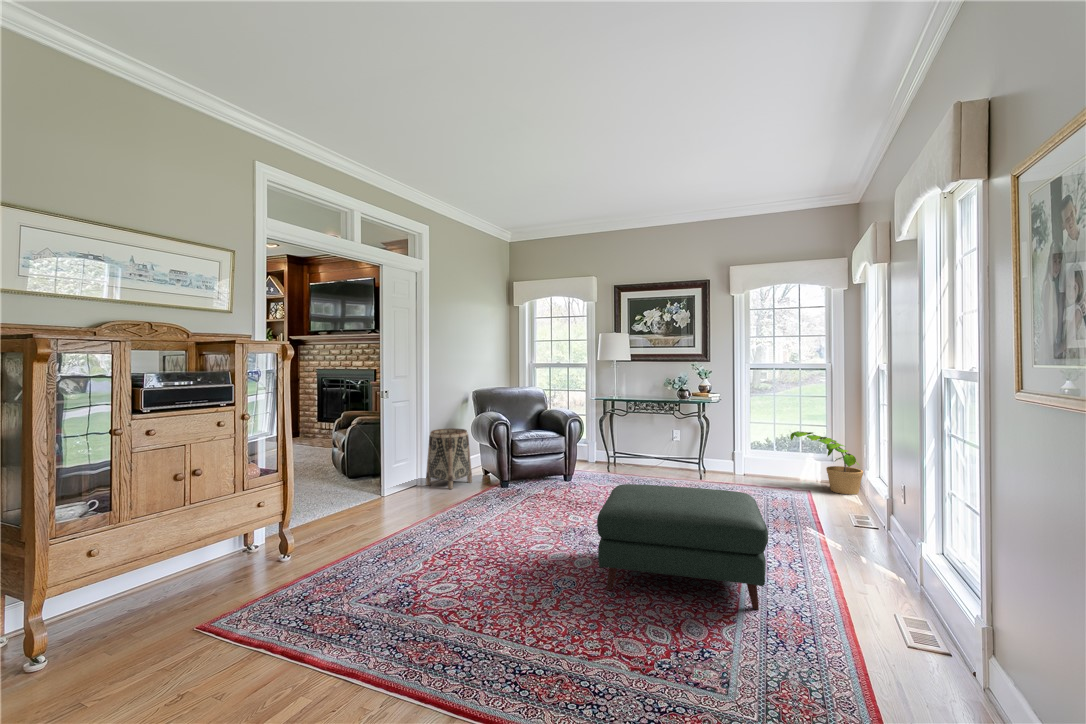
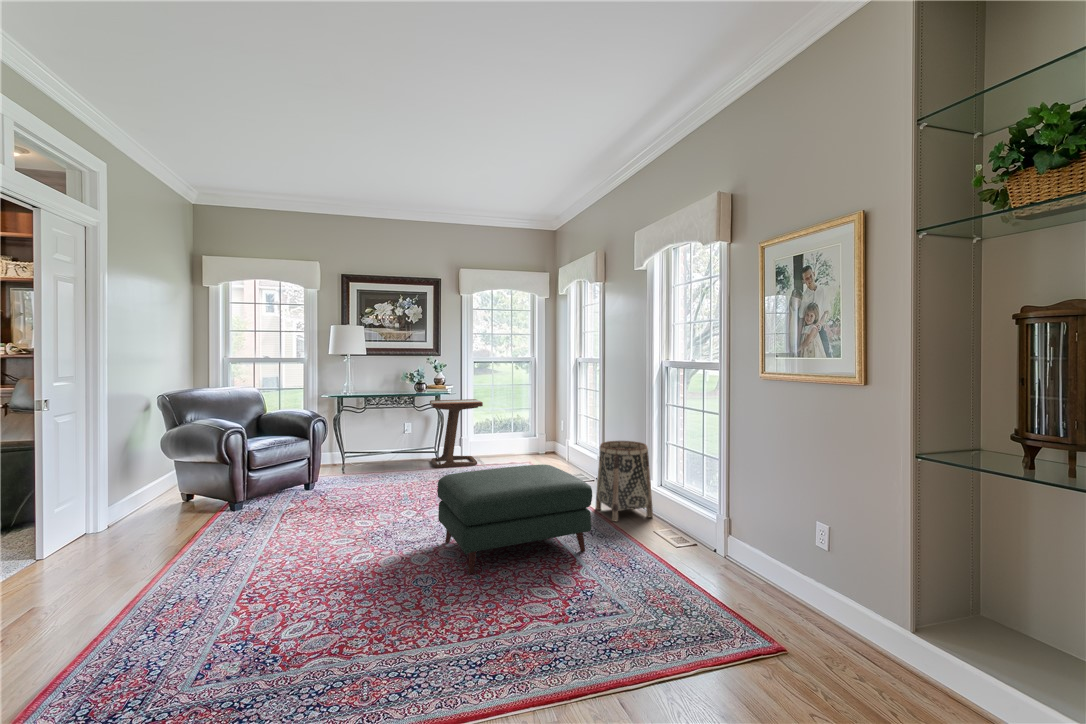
side table: none [690,409,752,488] -> present [430,399,485,468]
basket: present [426,428,472,489] -> present [596,441,653,521]
potted plant: present [790,431,863,495] -> none [513,414,563,460]

